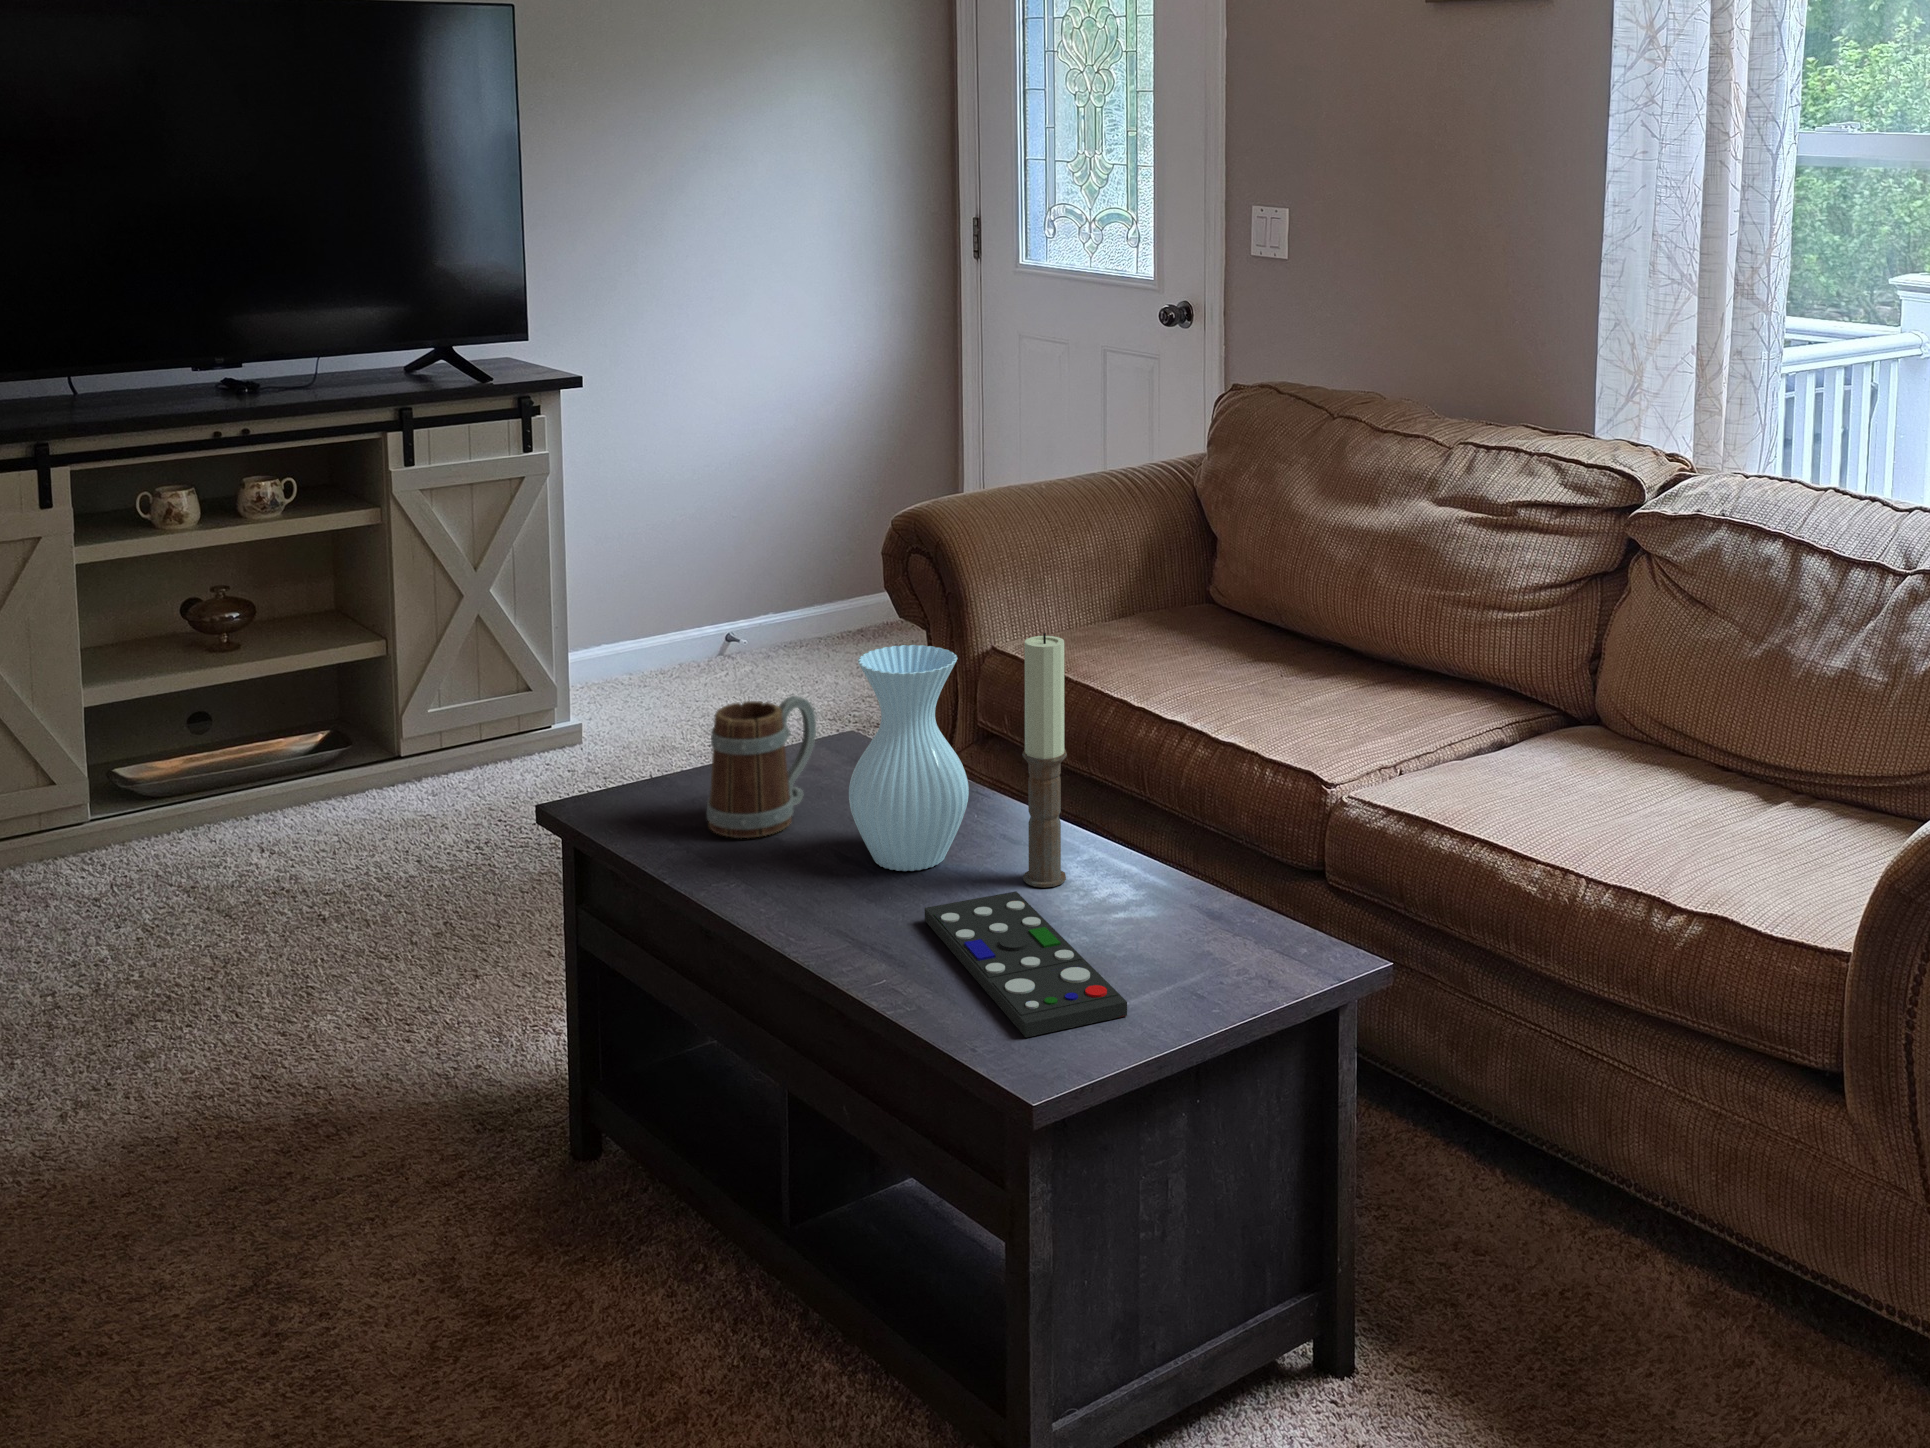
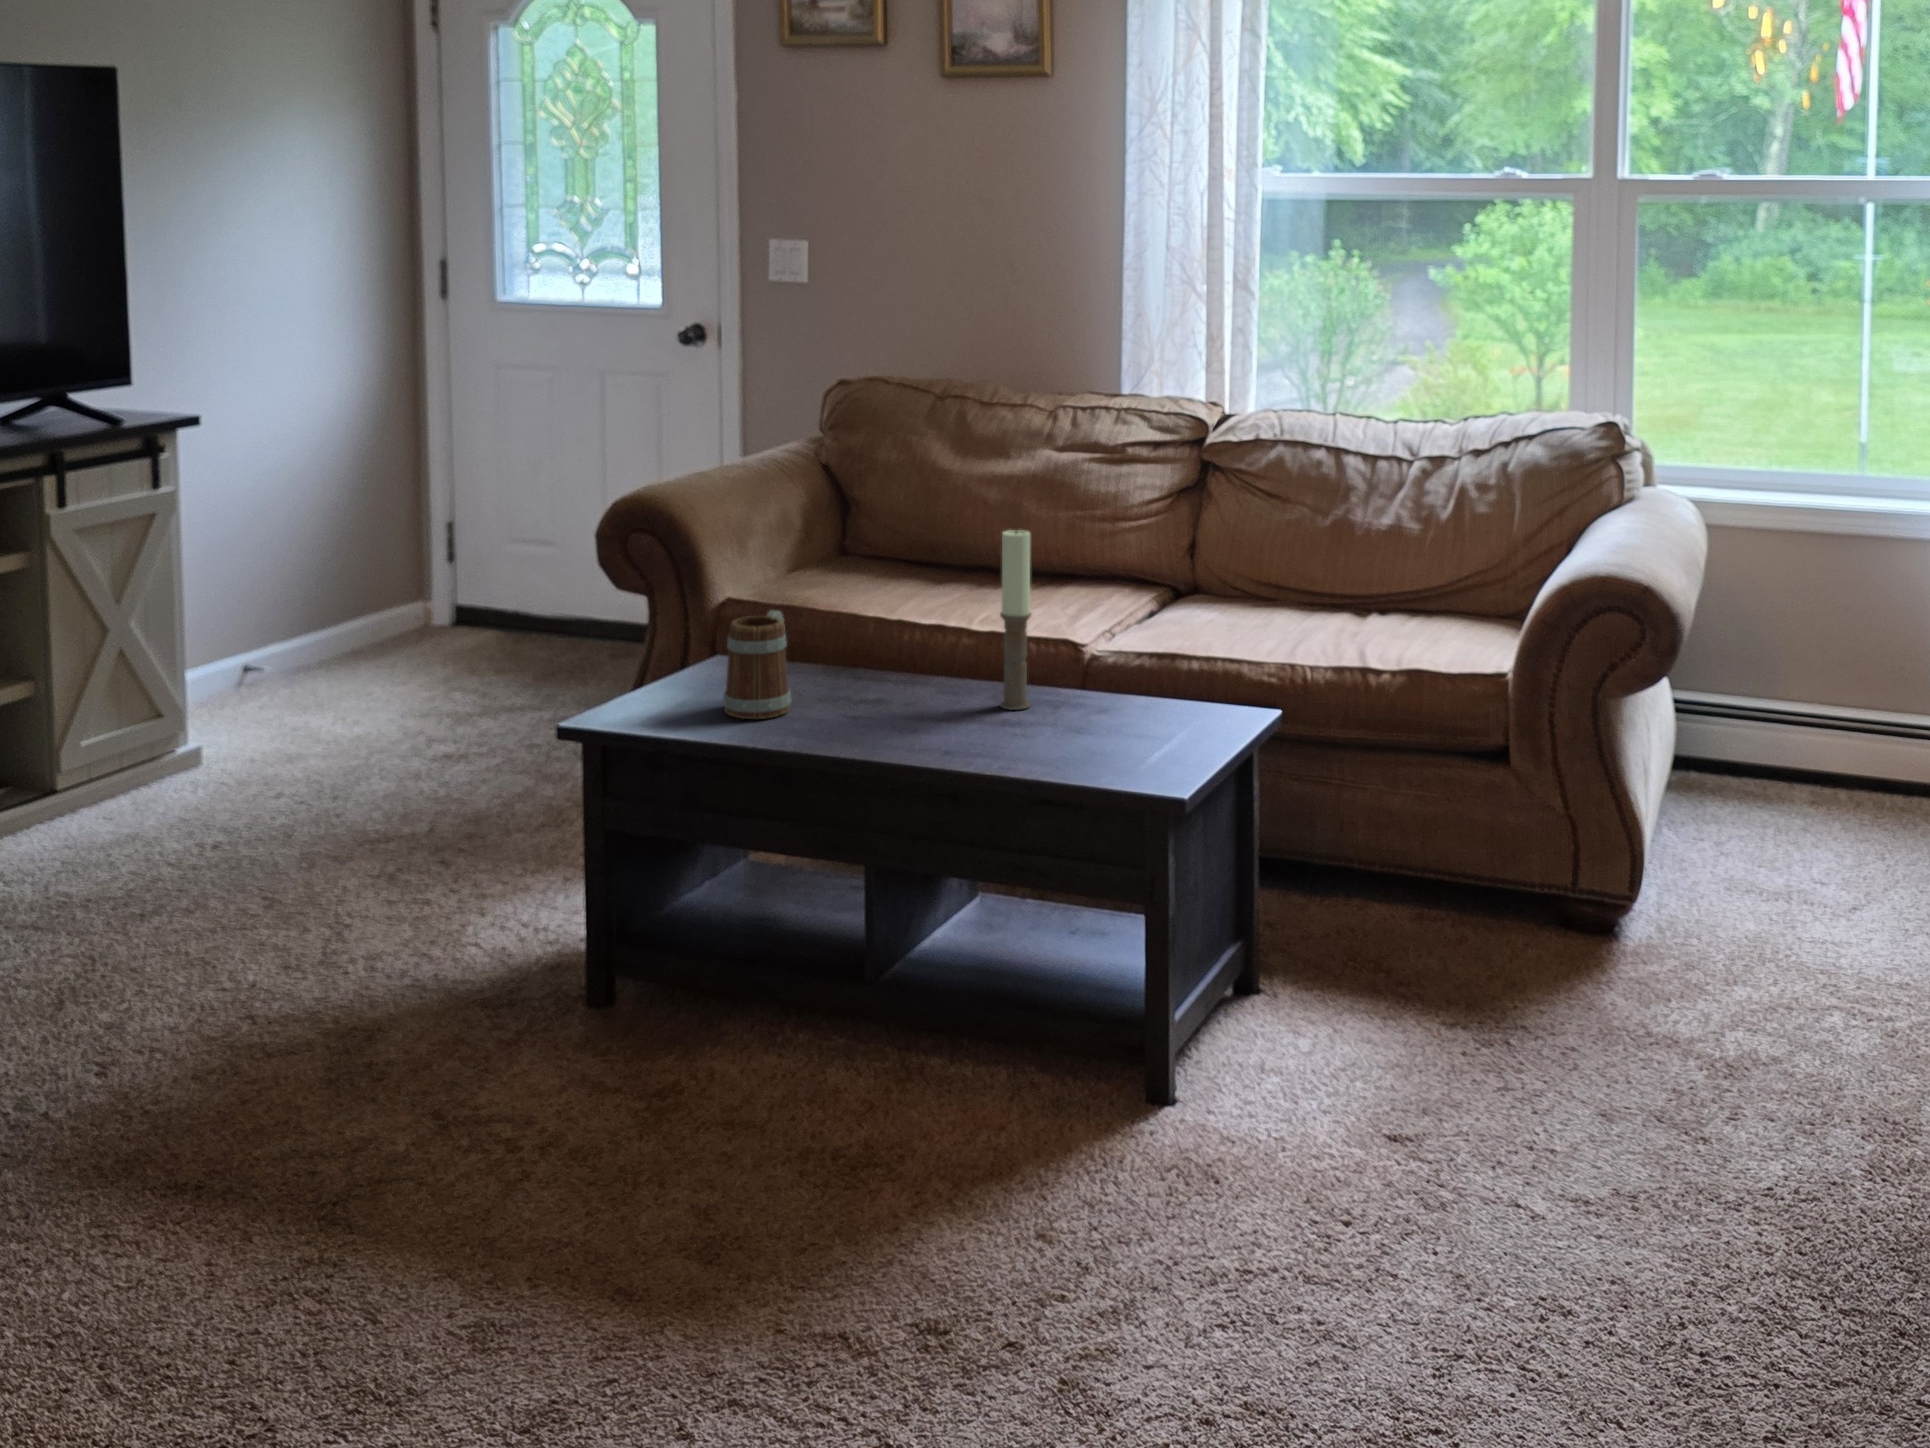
vase: present [849,645,969,871] -> none [862,553,950,717]
remote control: present [925,891,1127,1037] -> none [977,710,1177,771]

